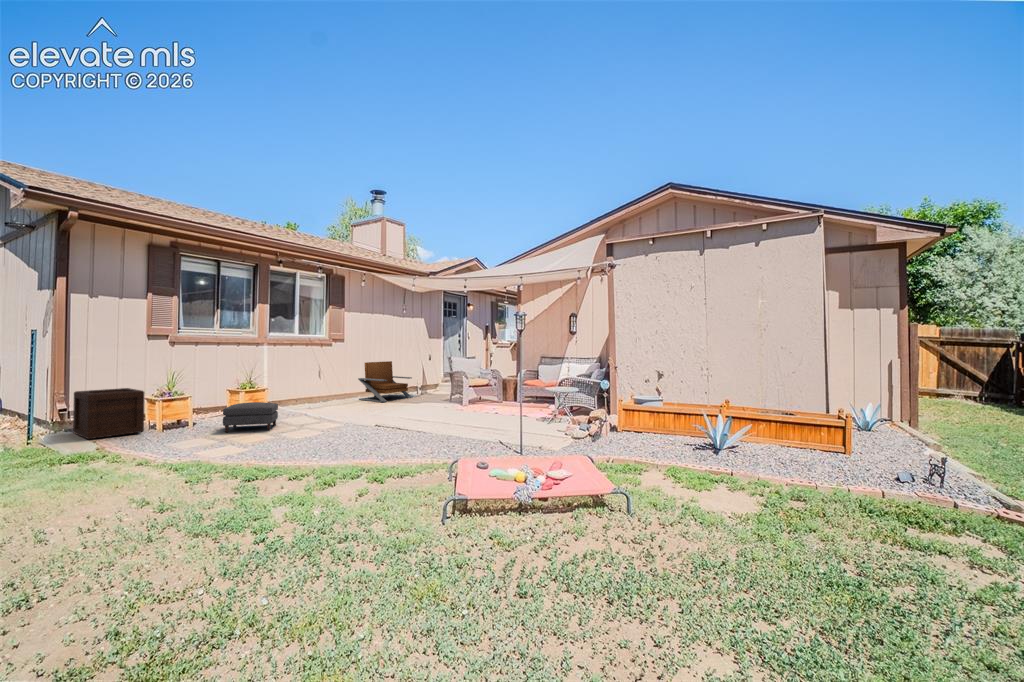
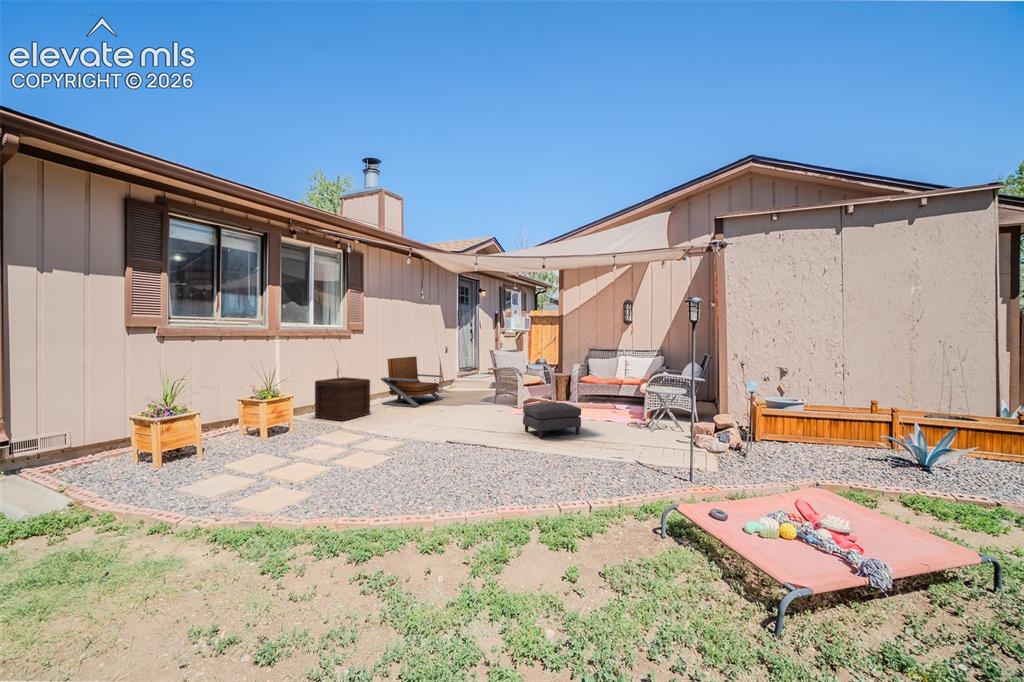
wooden crate: present [73,388,144,439] -> present [315,377,370,421]
ottoman: present [223,402,278,432] -> present [523,403,581,439]

